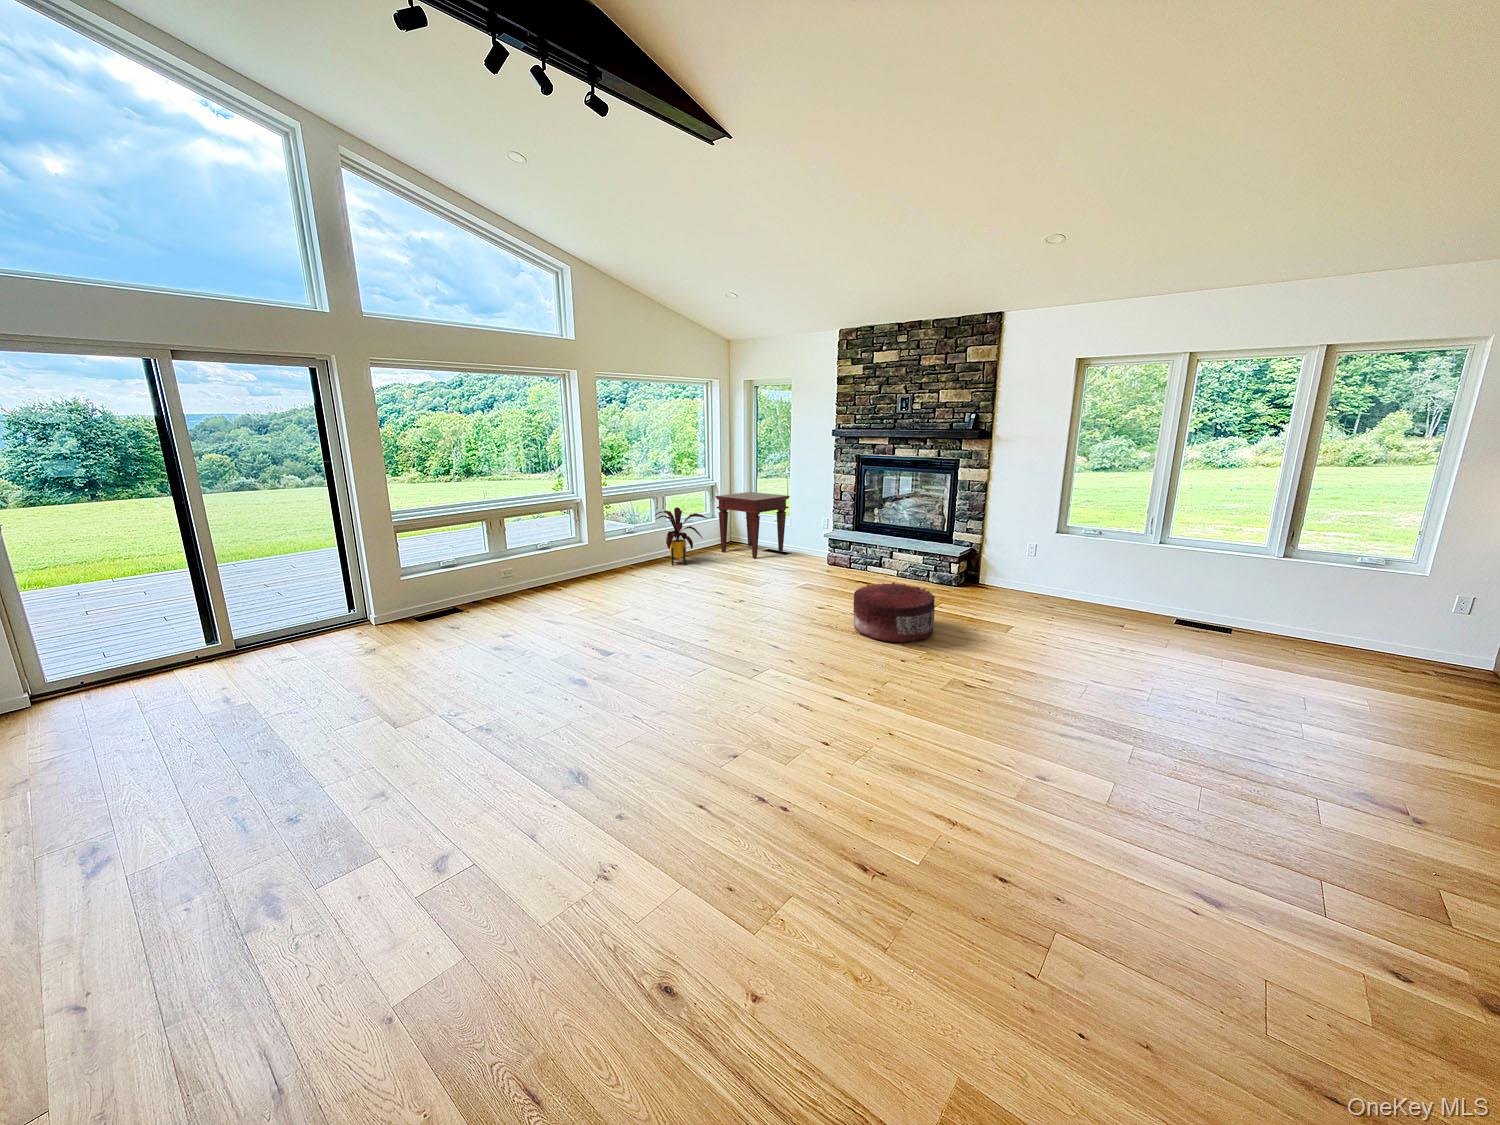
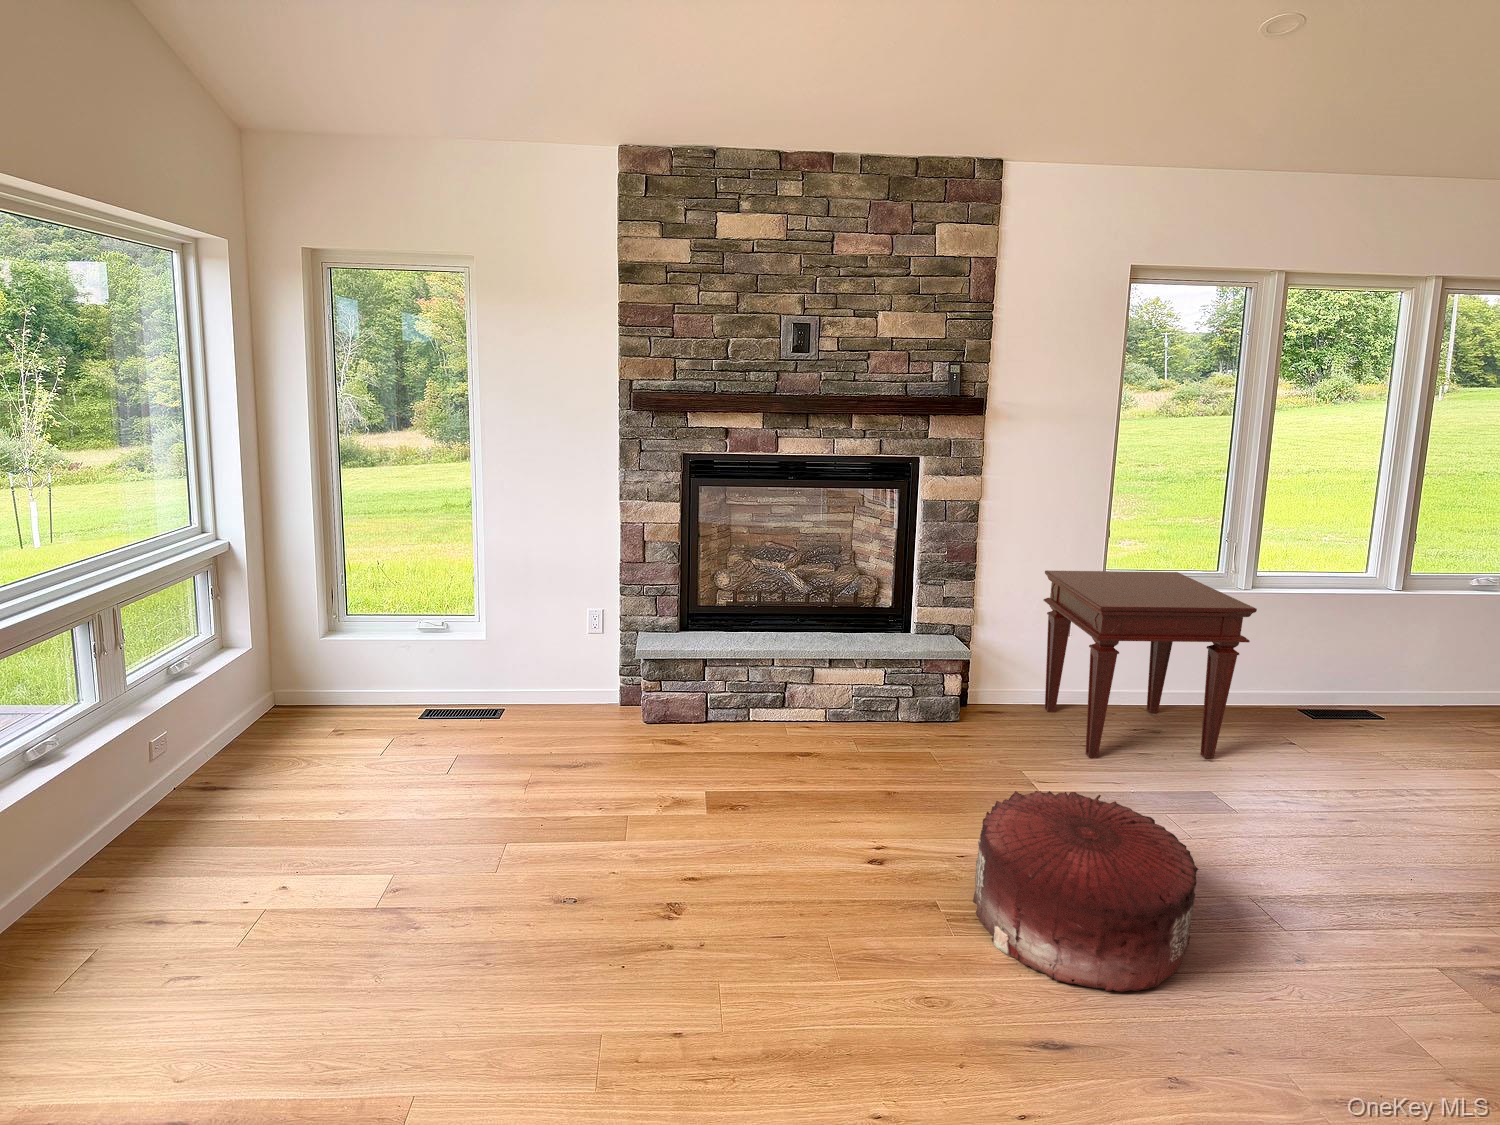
side table: present [715,492,790,558] -> present [1043,570,1257,758]
house plant: present [655,507,707,565] -> none [102,643,328,842]

